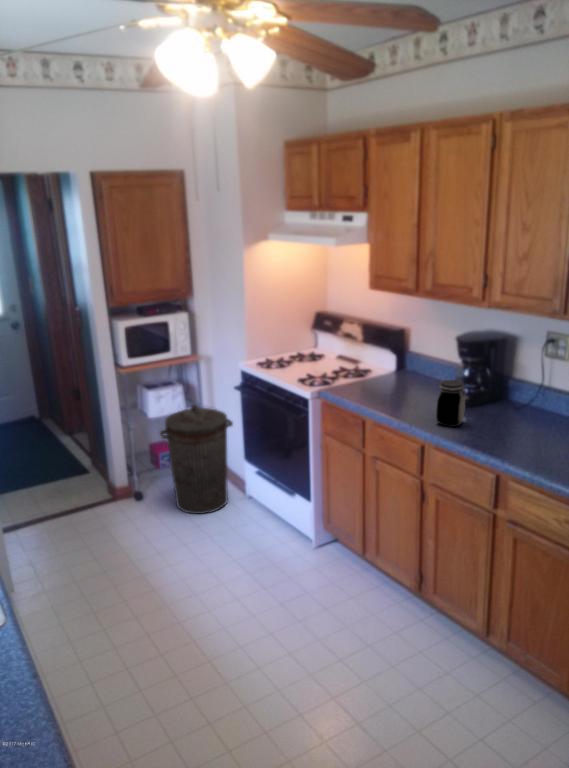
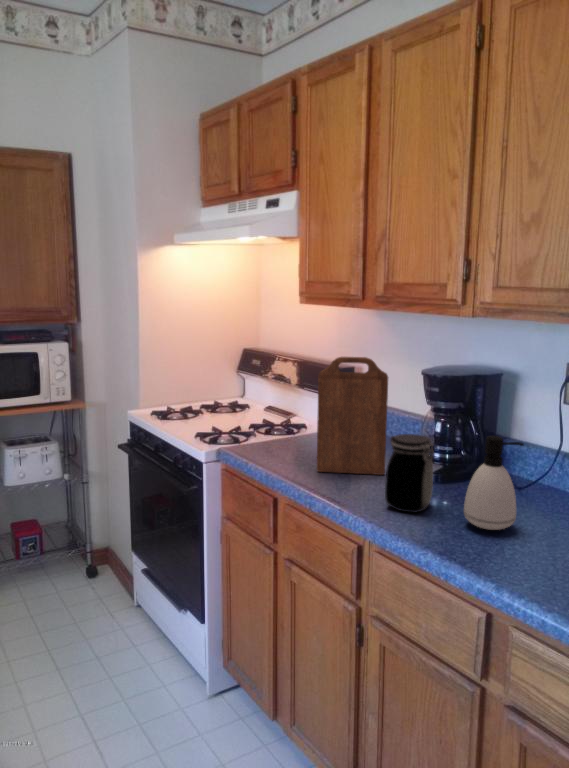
cutting board: none [389,331,435,404] -> present [317,357,388,475]
soap dispenser: none [483,381,518,435] -> present [464,436,523,530]
trash can: present [160,405,233,514] -> none [10,468,119,627]

